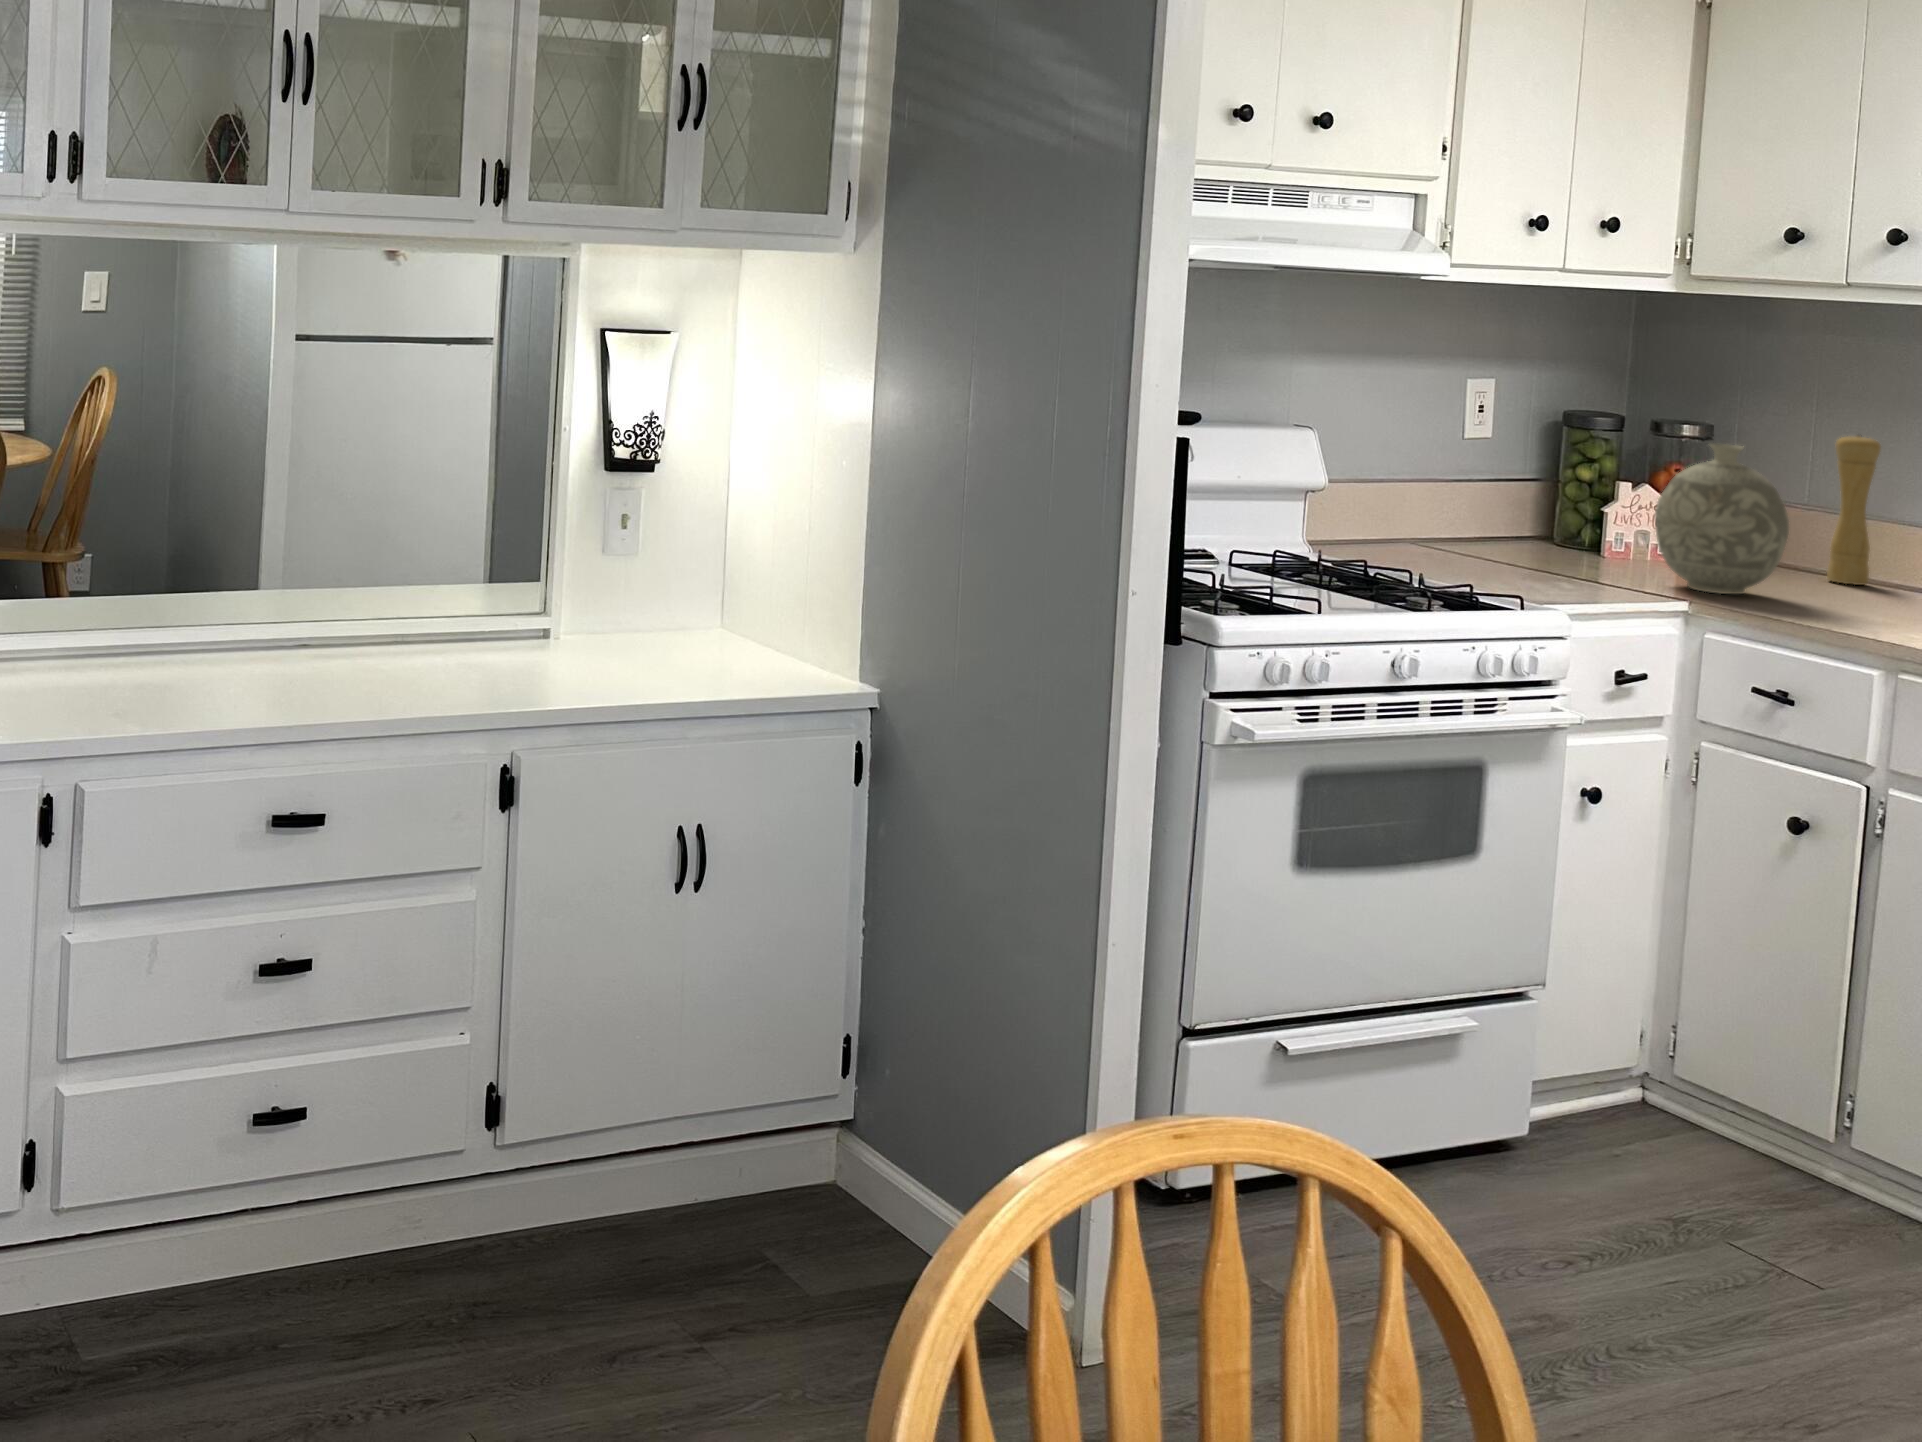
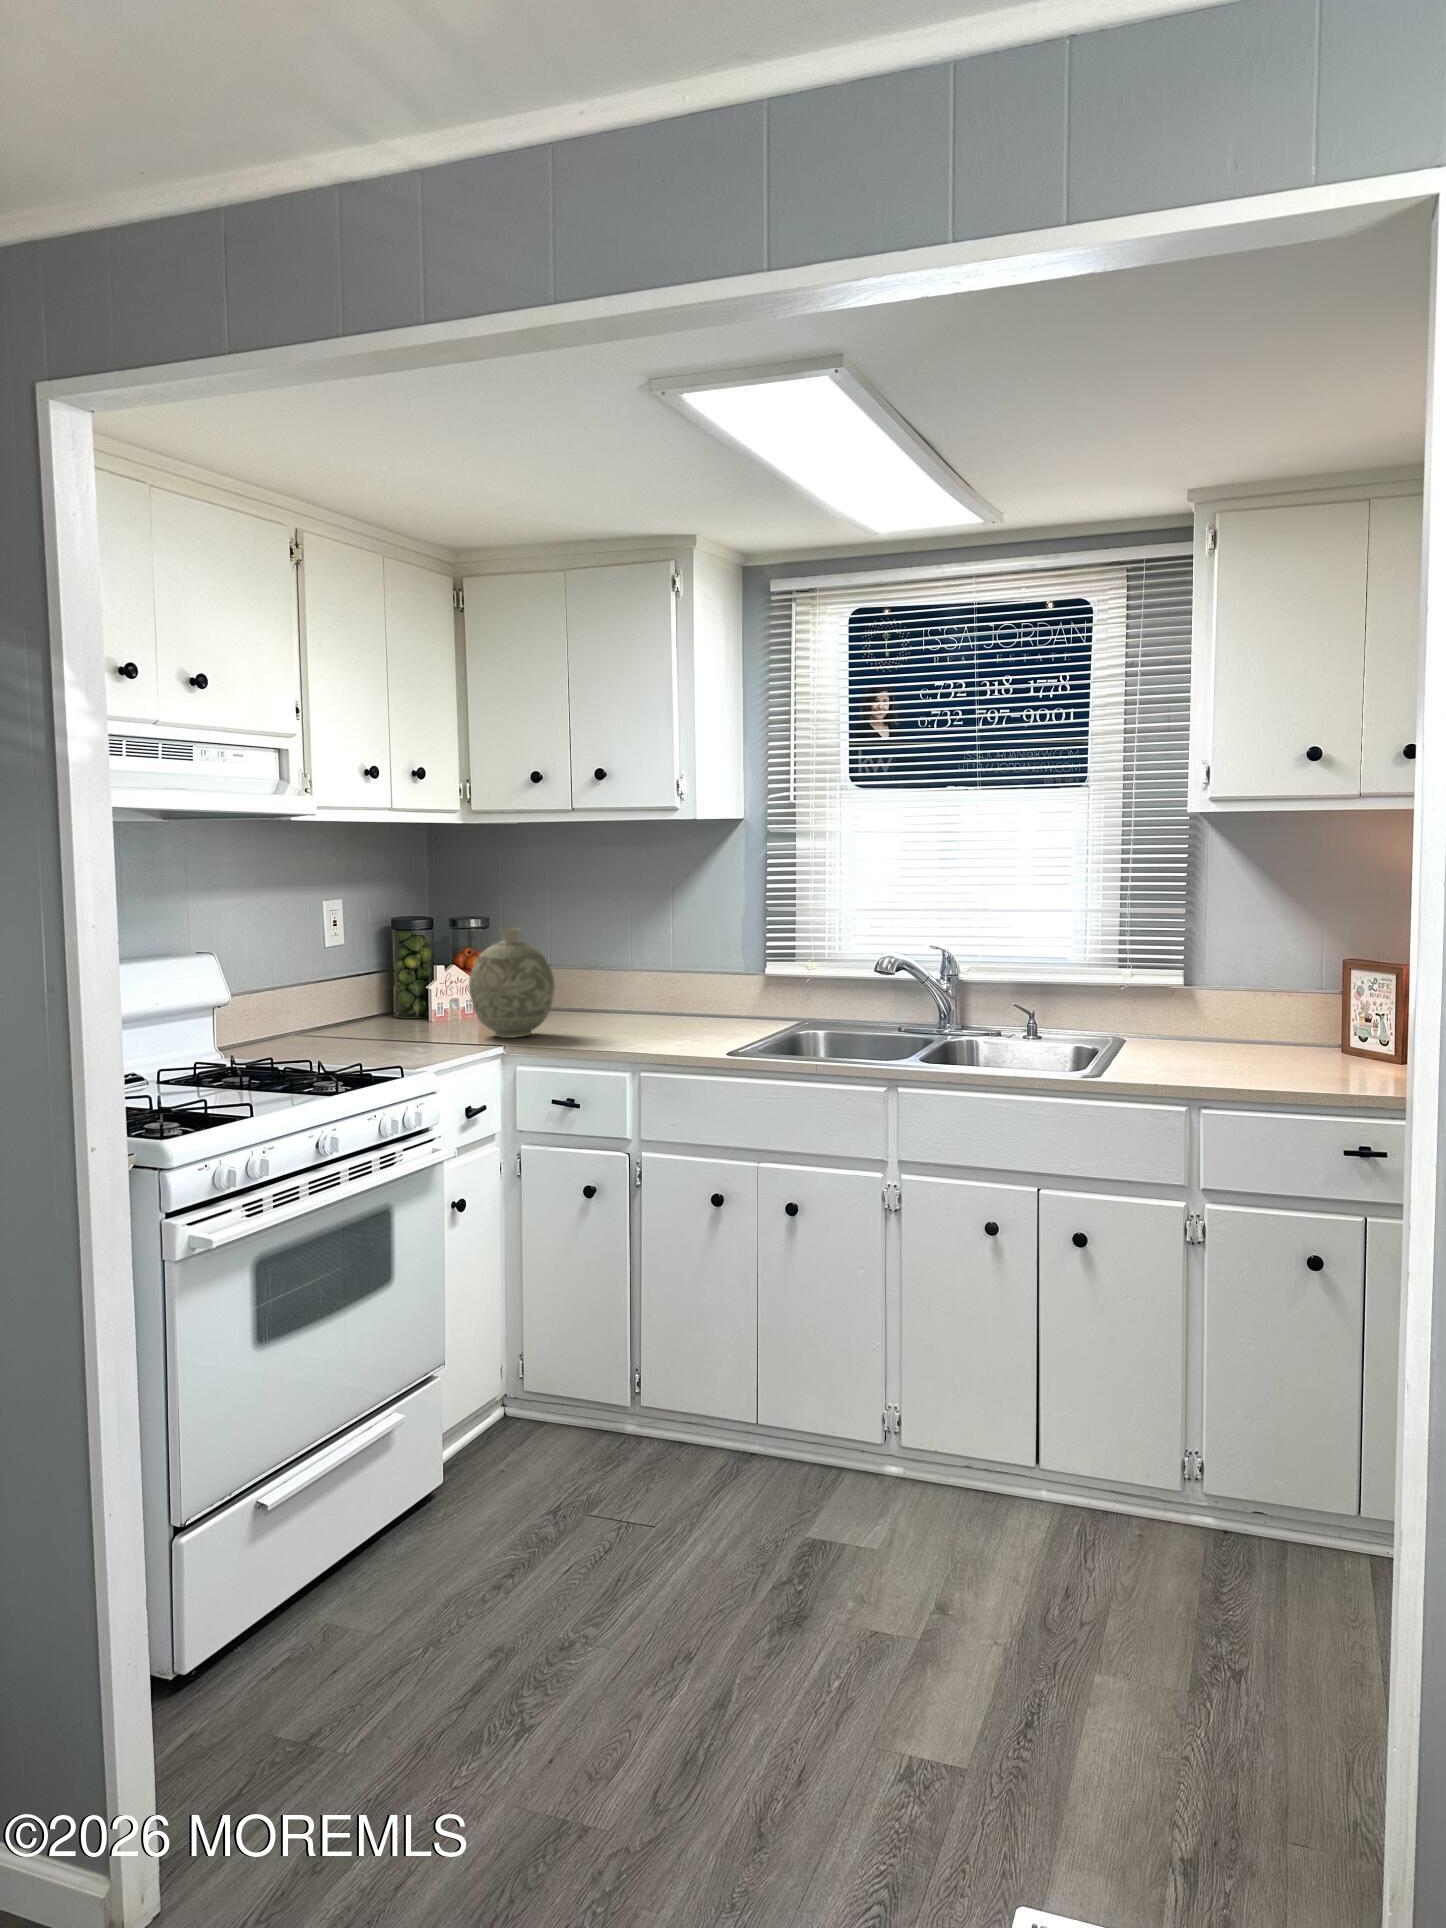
pepper mill: present [1827,435,1881,585] -> none [565,912,592,1016]

